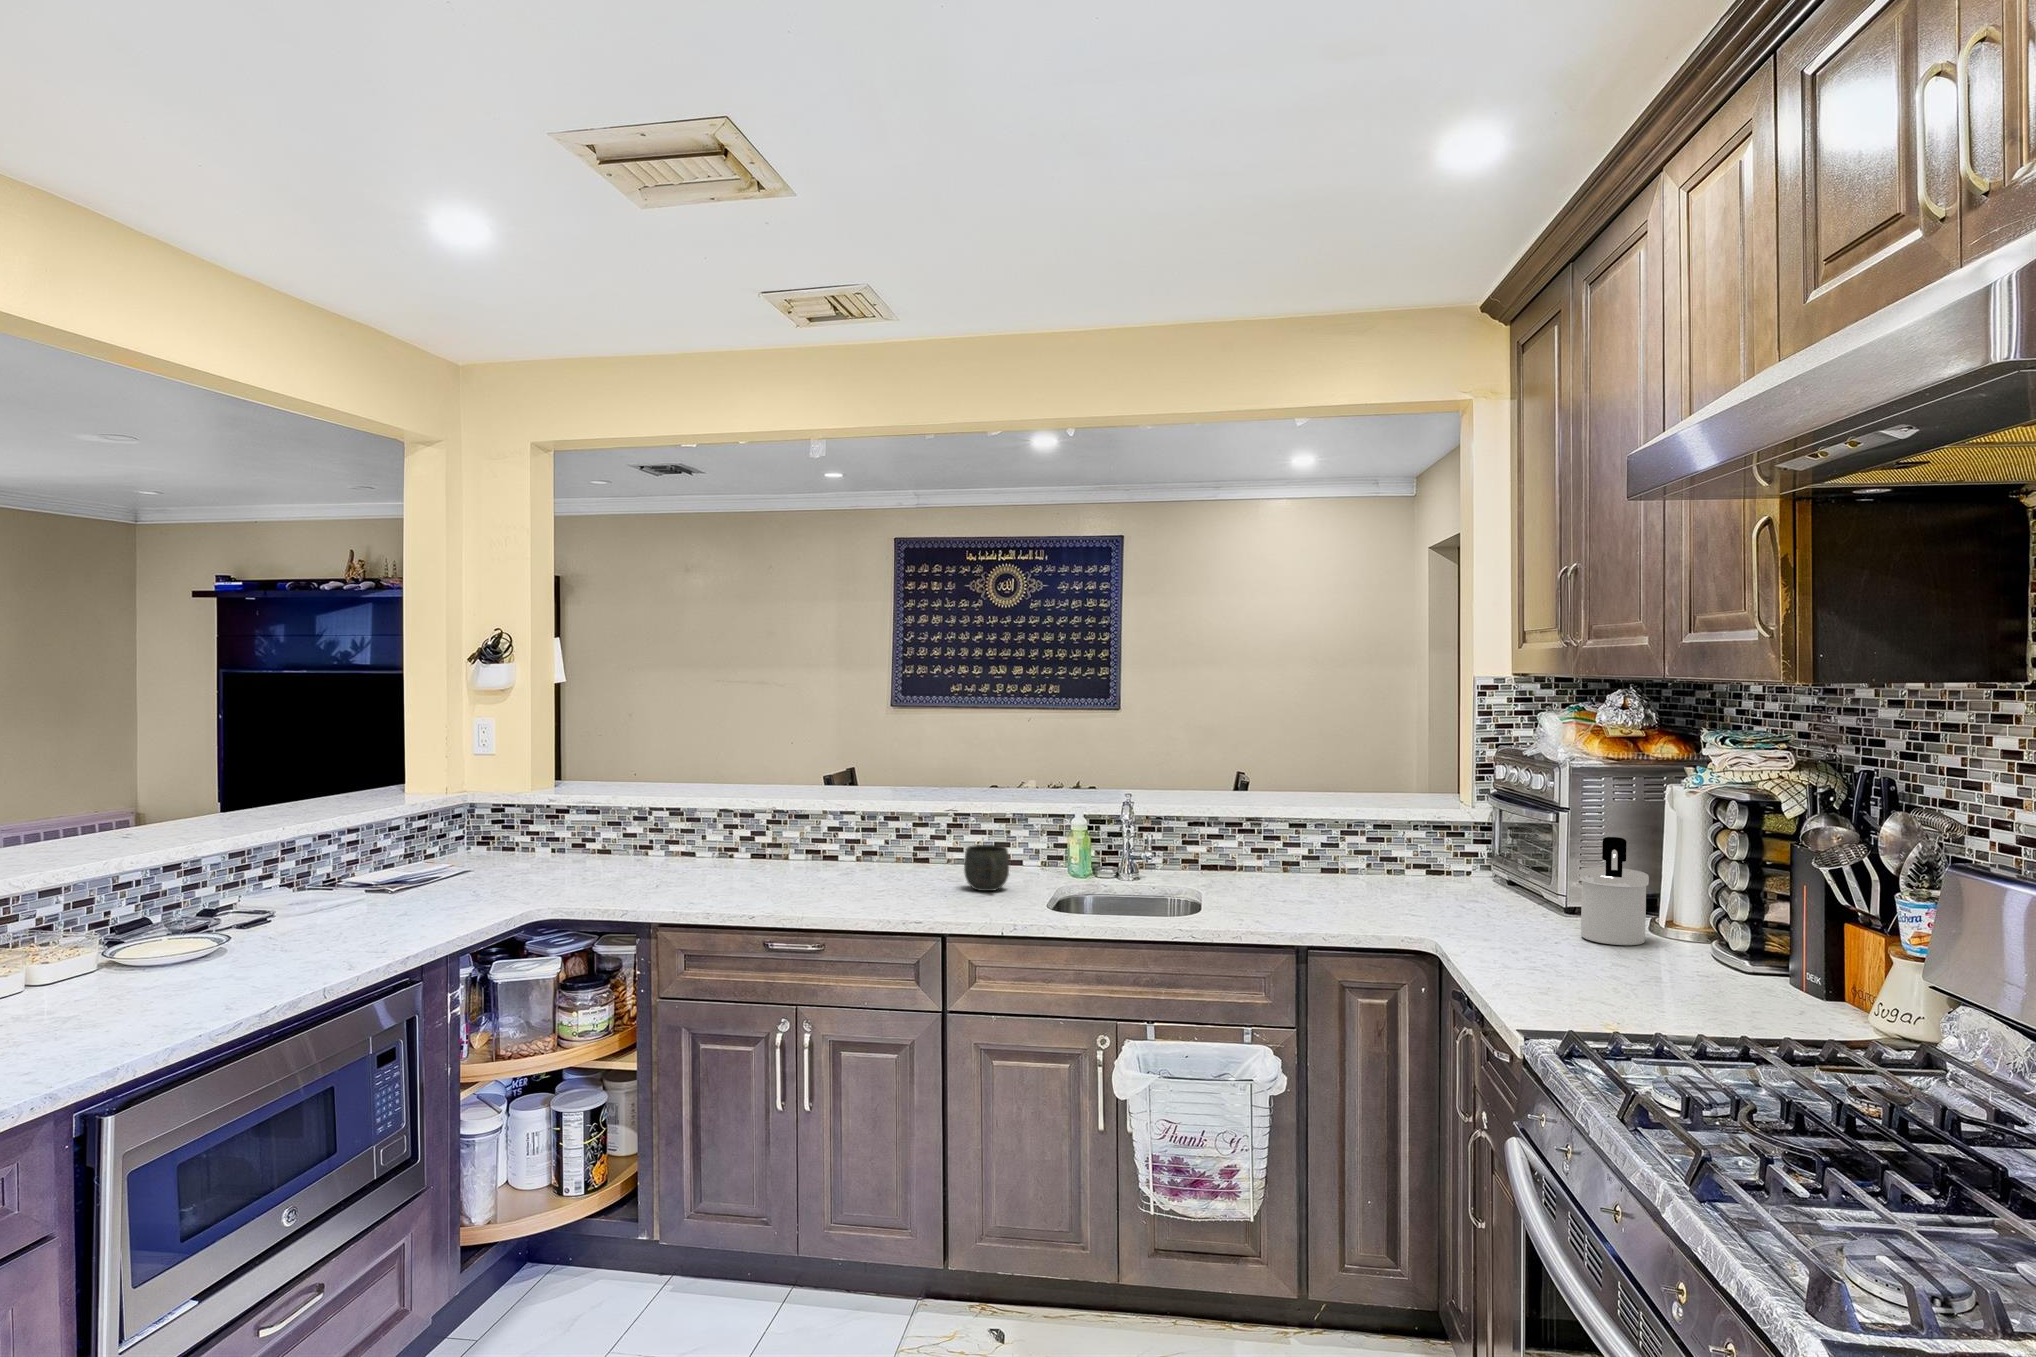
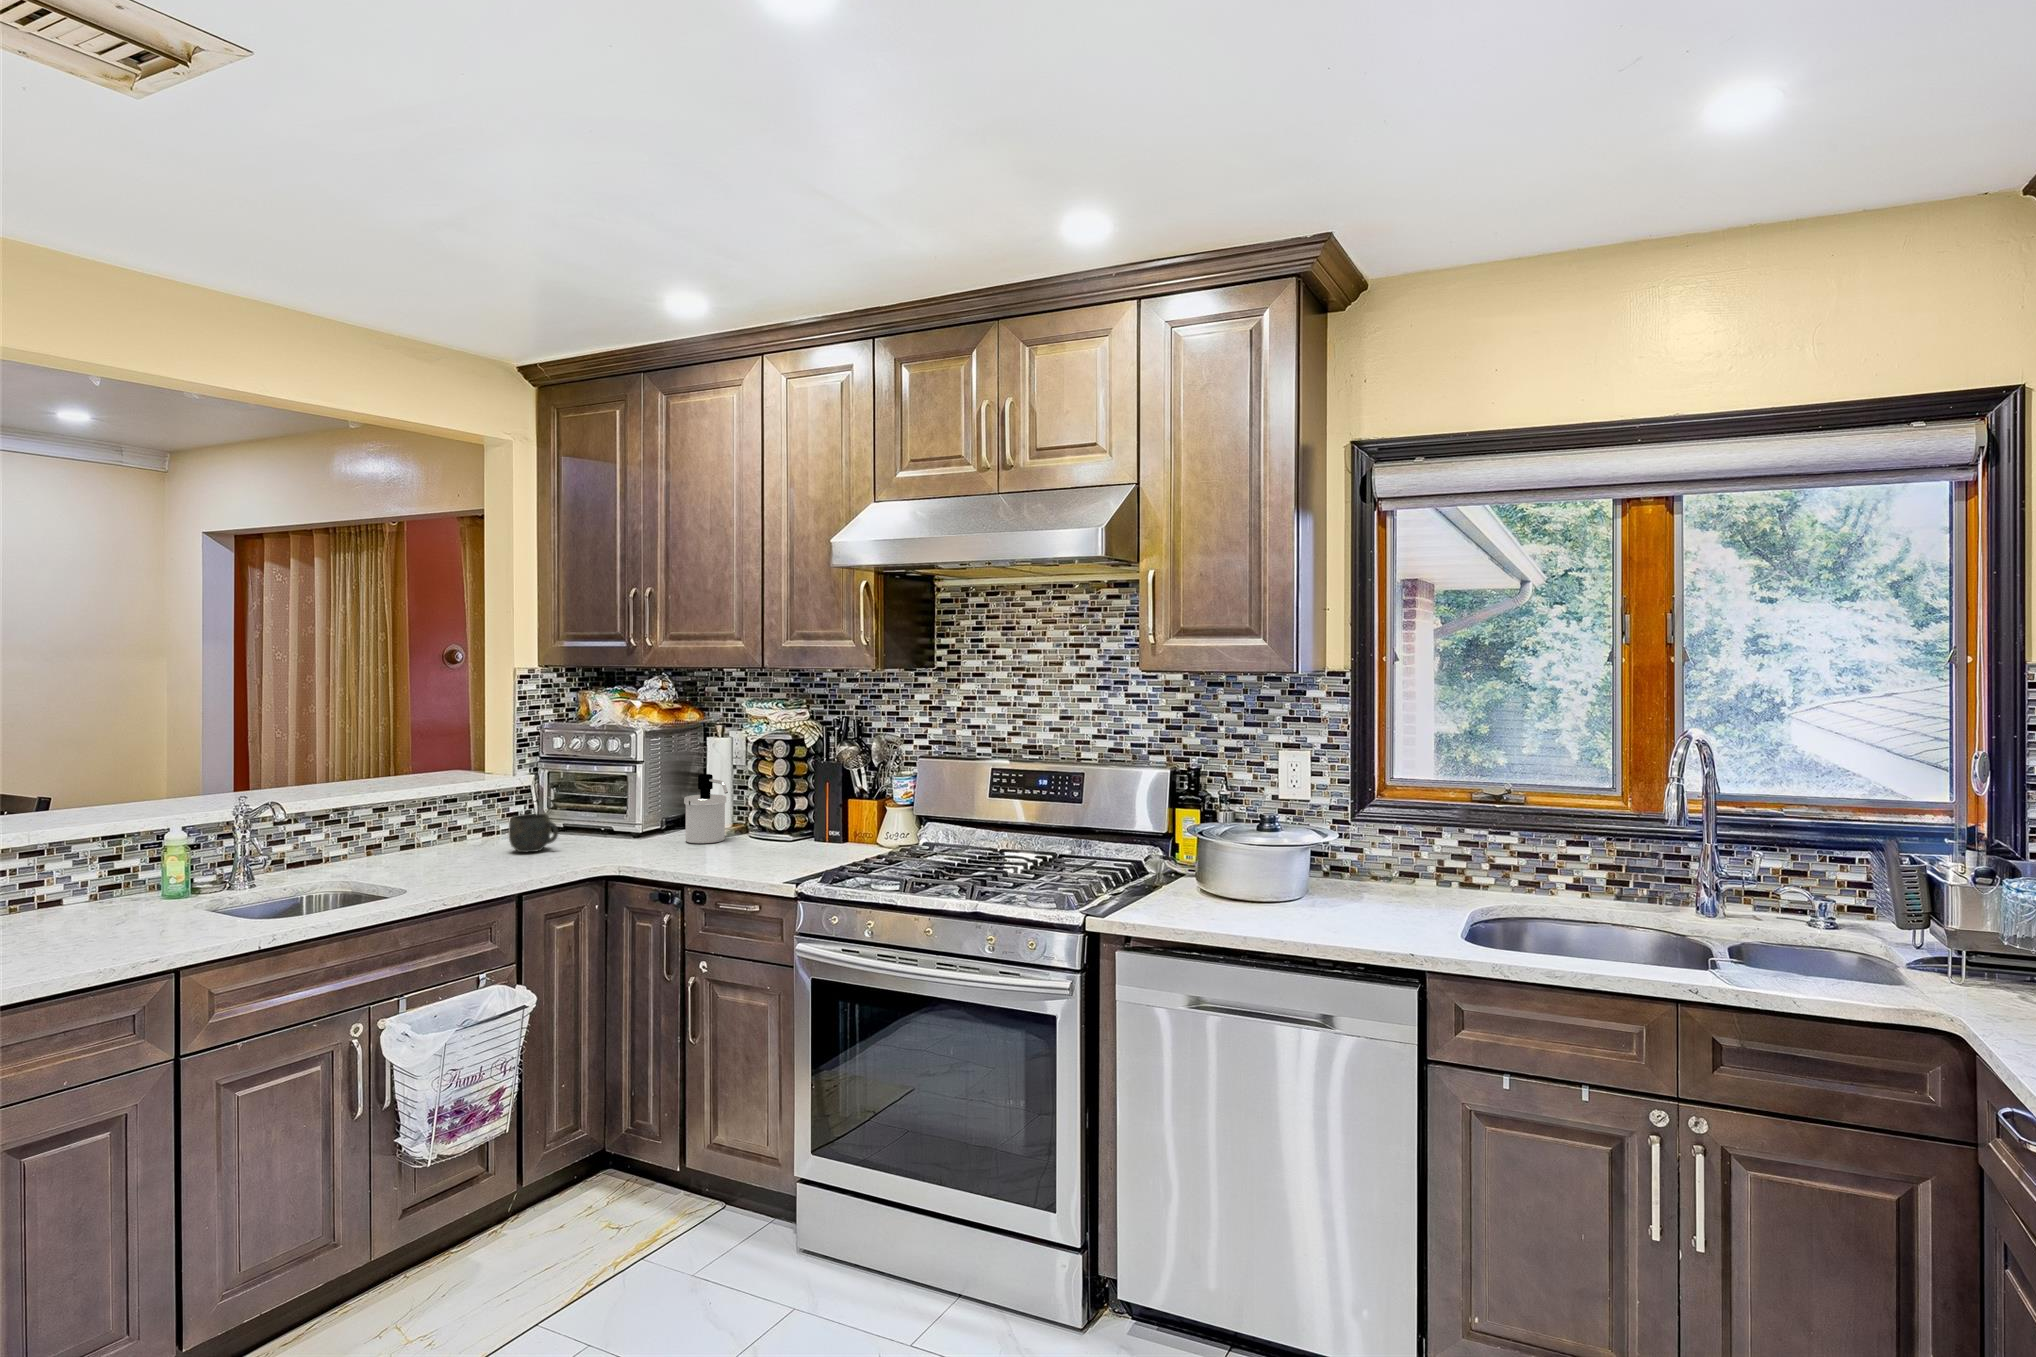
mug: present [964,845,1009,891] -> present [509,814,558,852]

